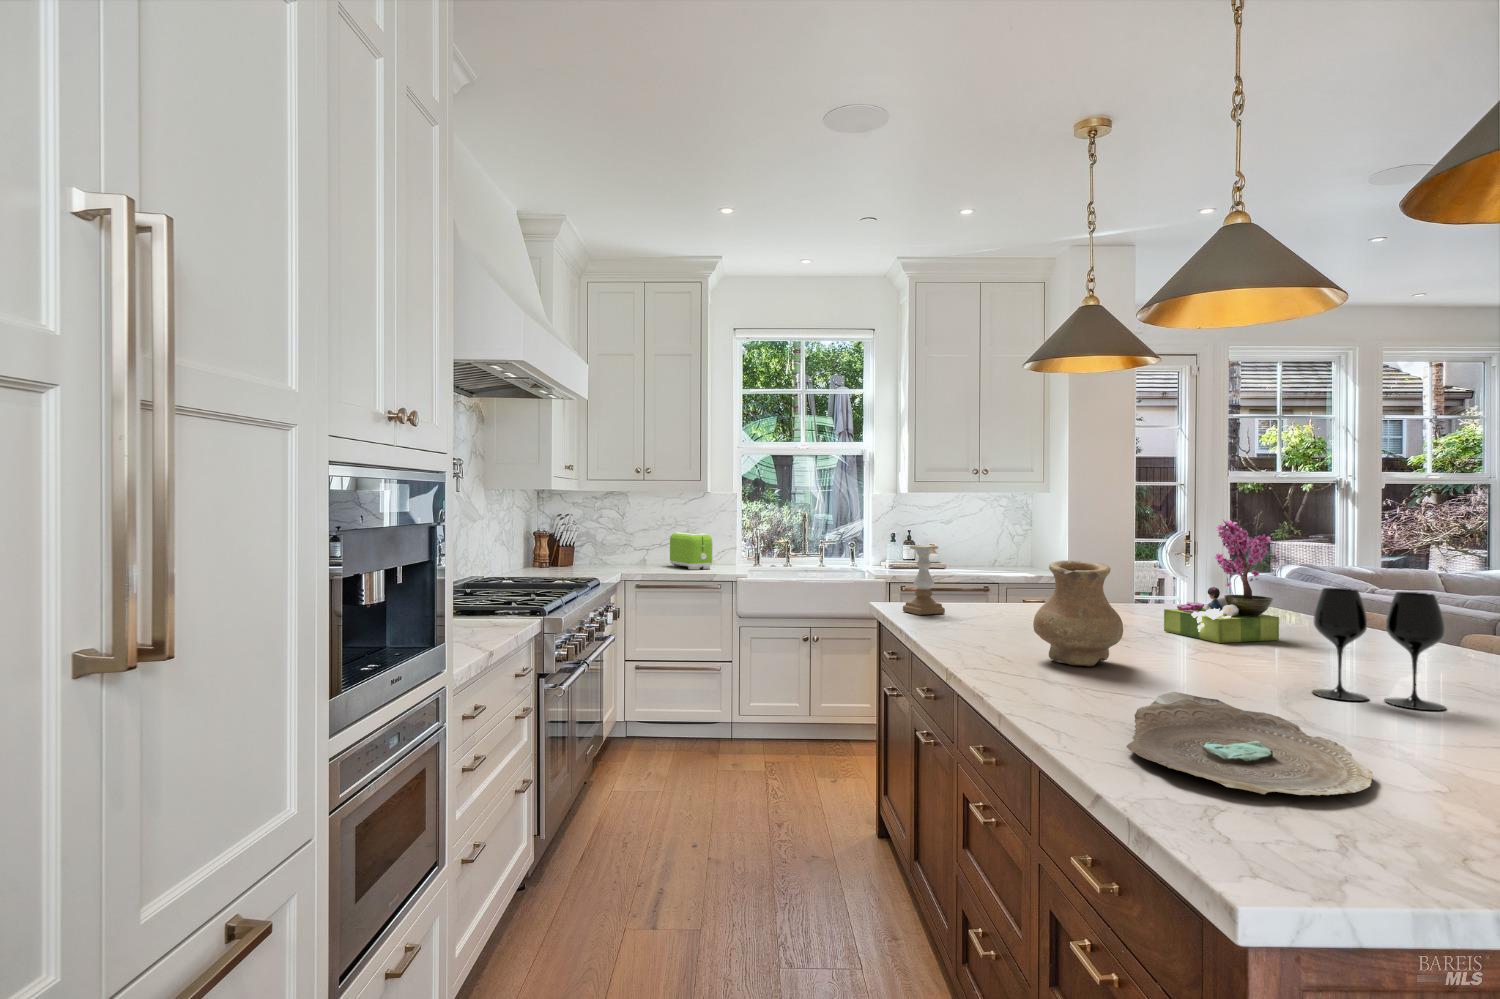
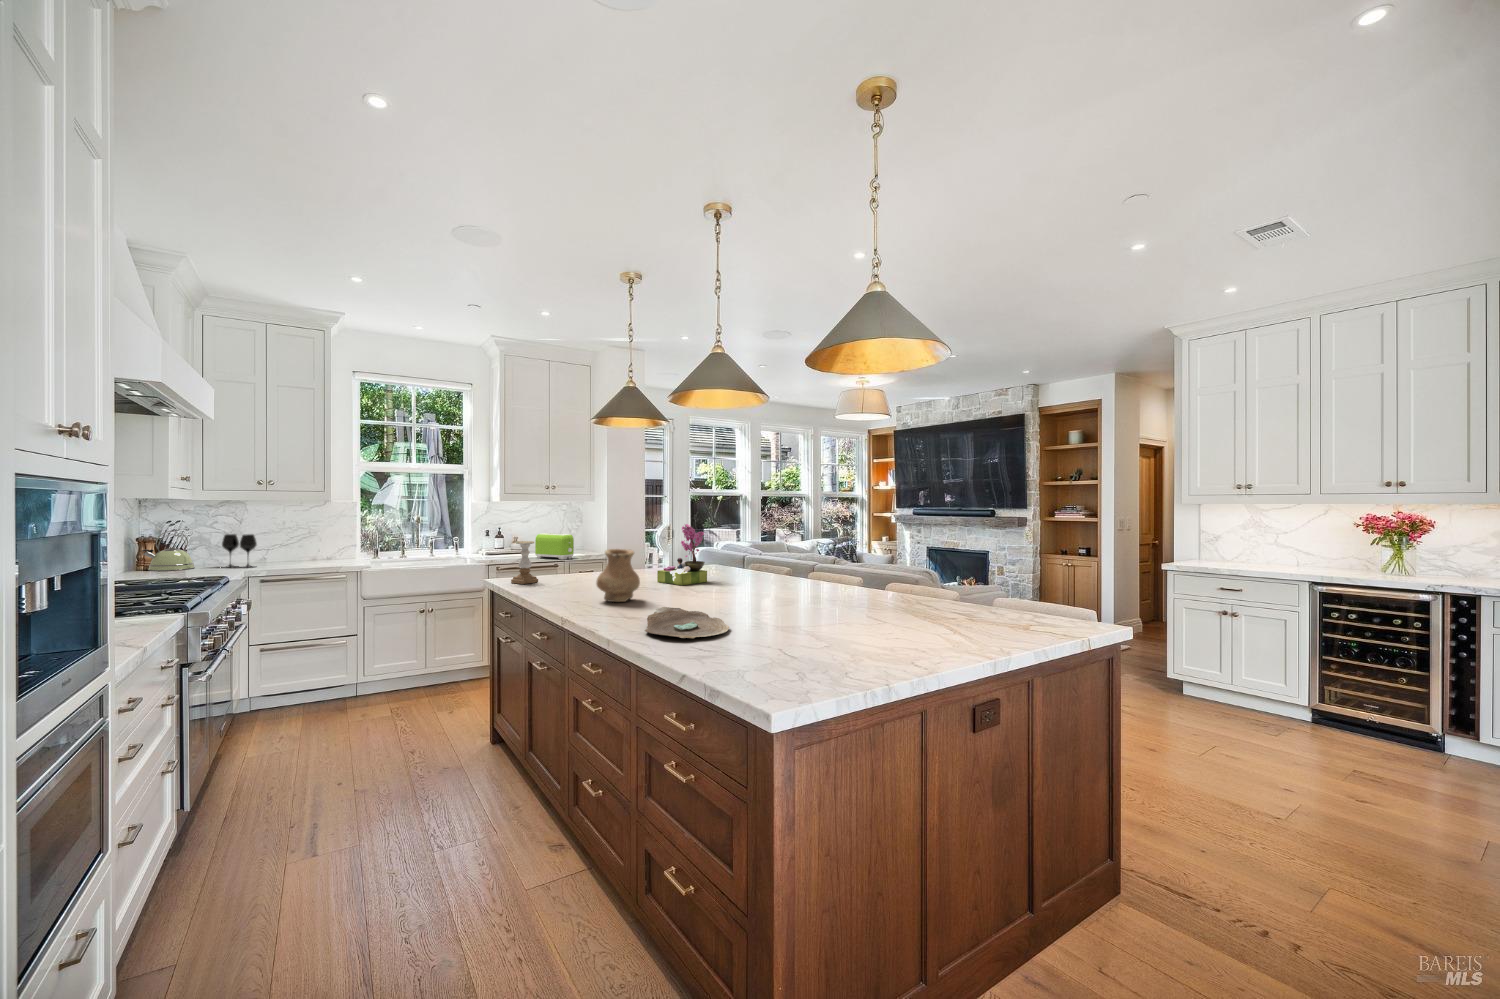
kettle: none [539,525,582,568] -> present [142,531,195,571]
toaster: present [670,532,712,570] -> present [535,533,574,559]
wine glass: present [1312,588,1446,710] -> present [222,534,257,568]

